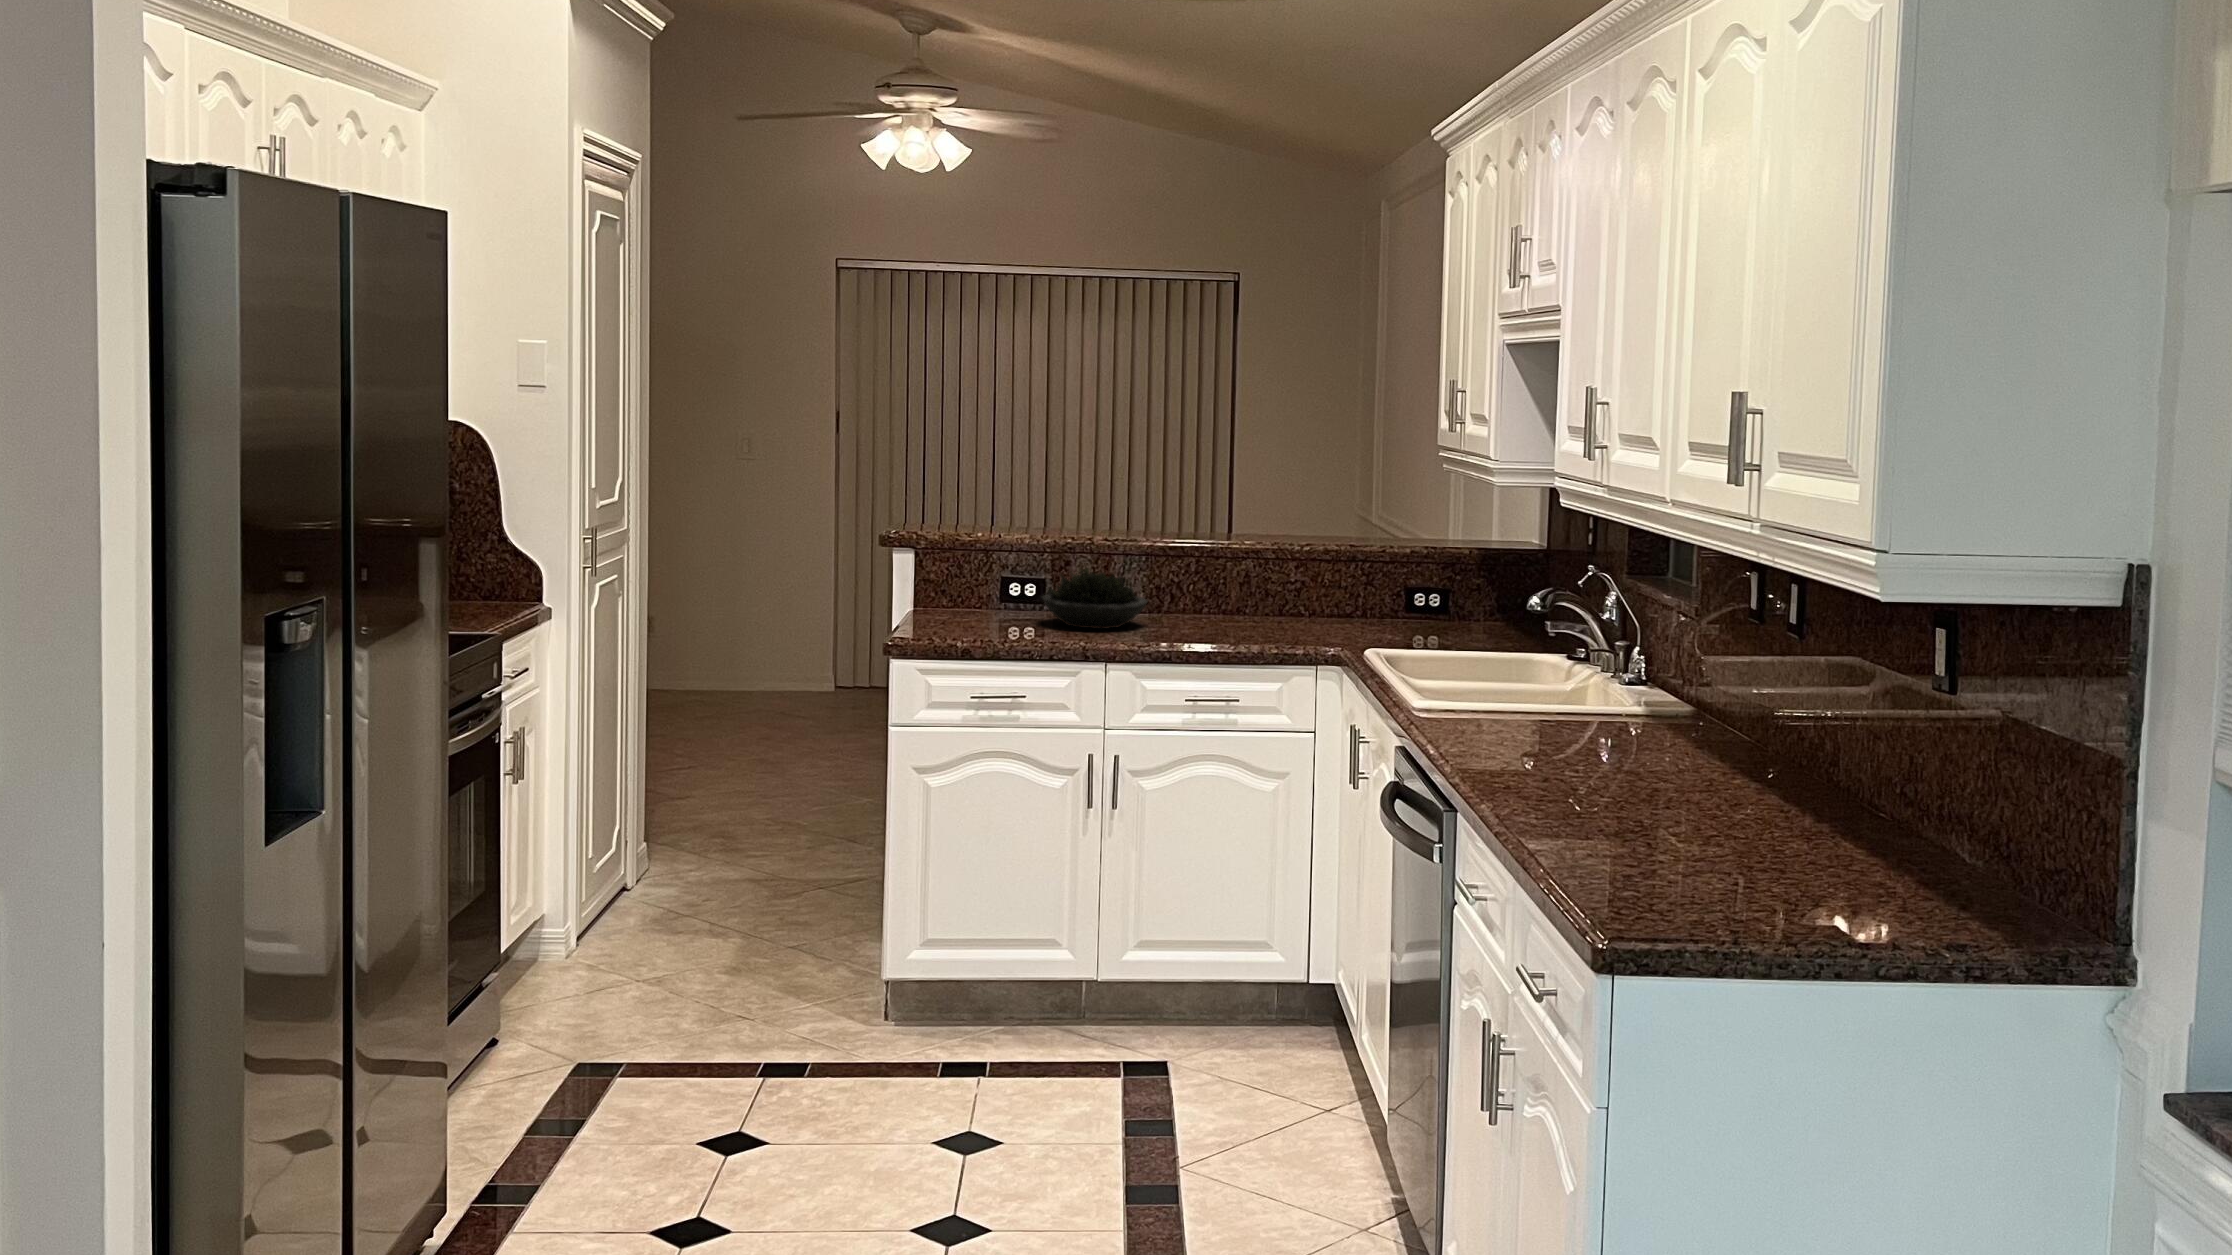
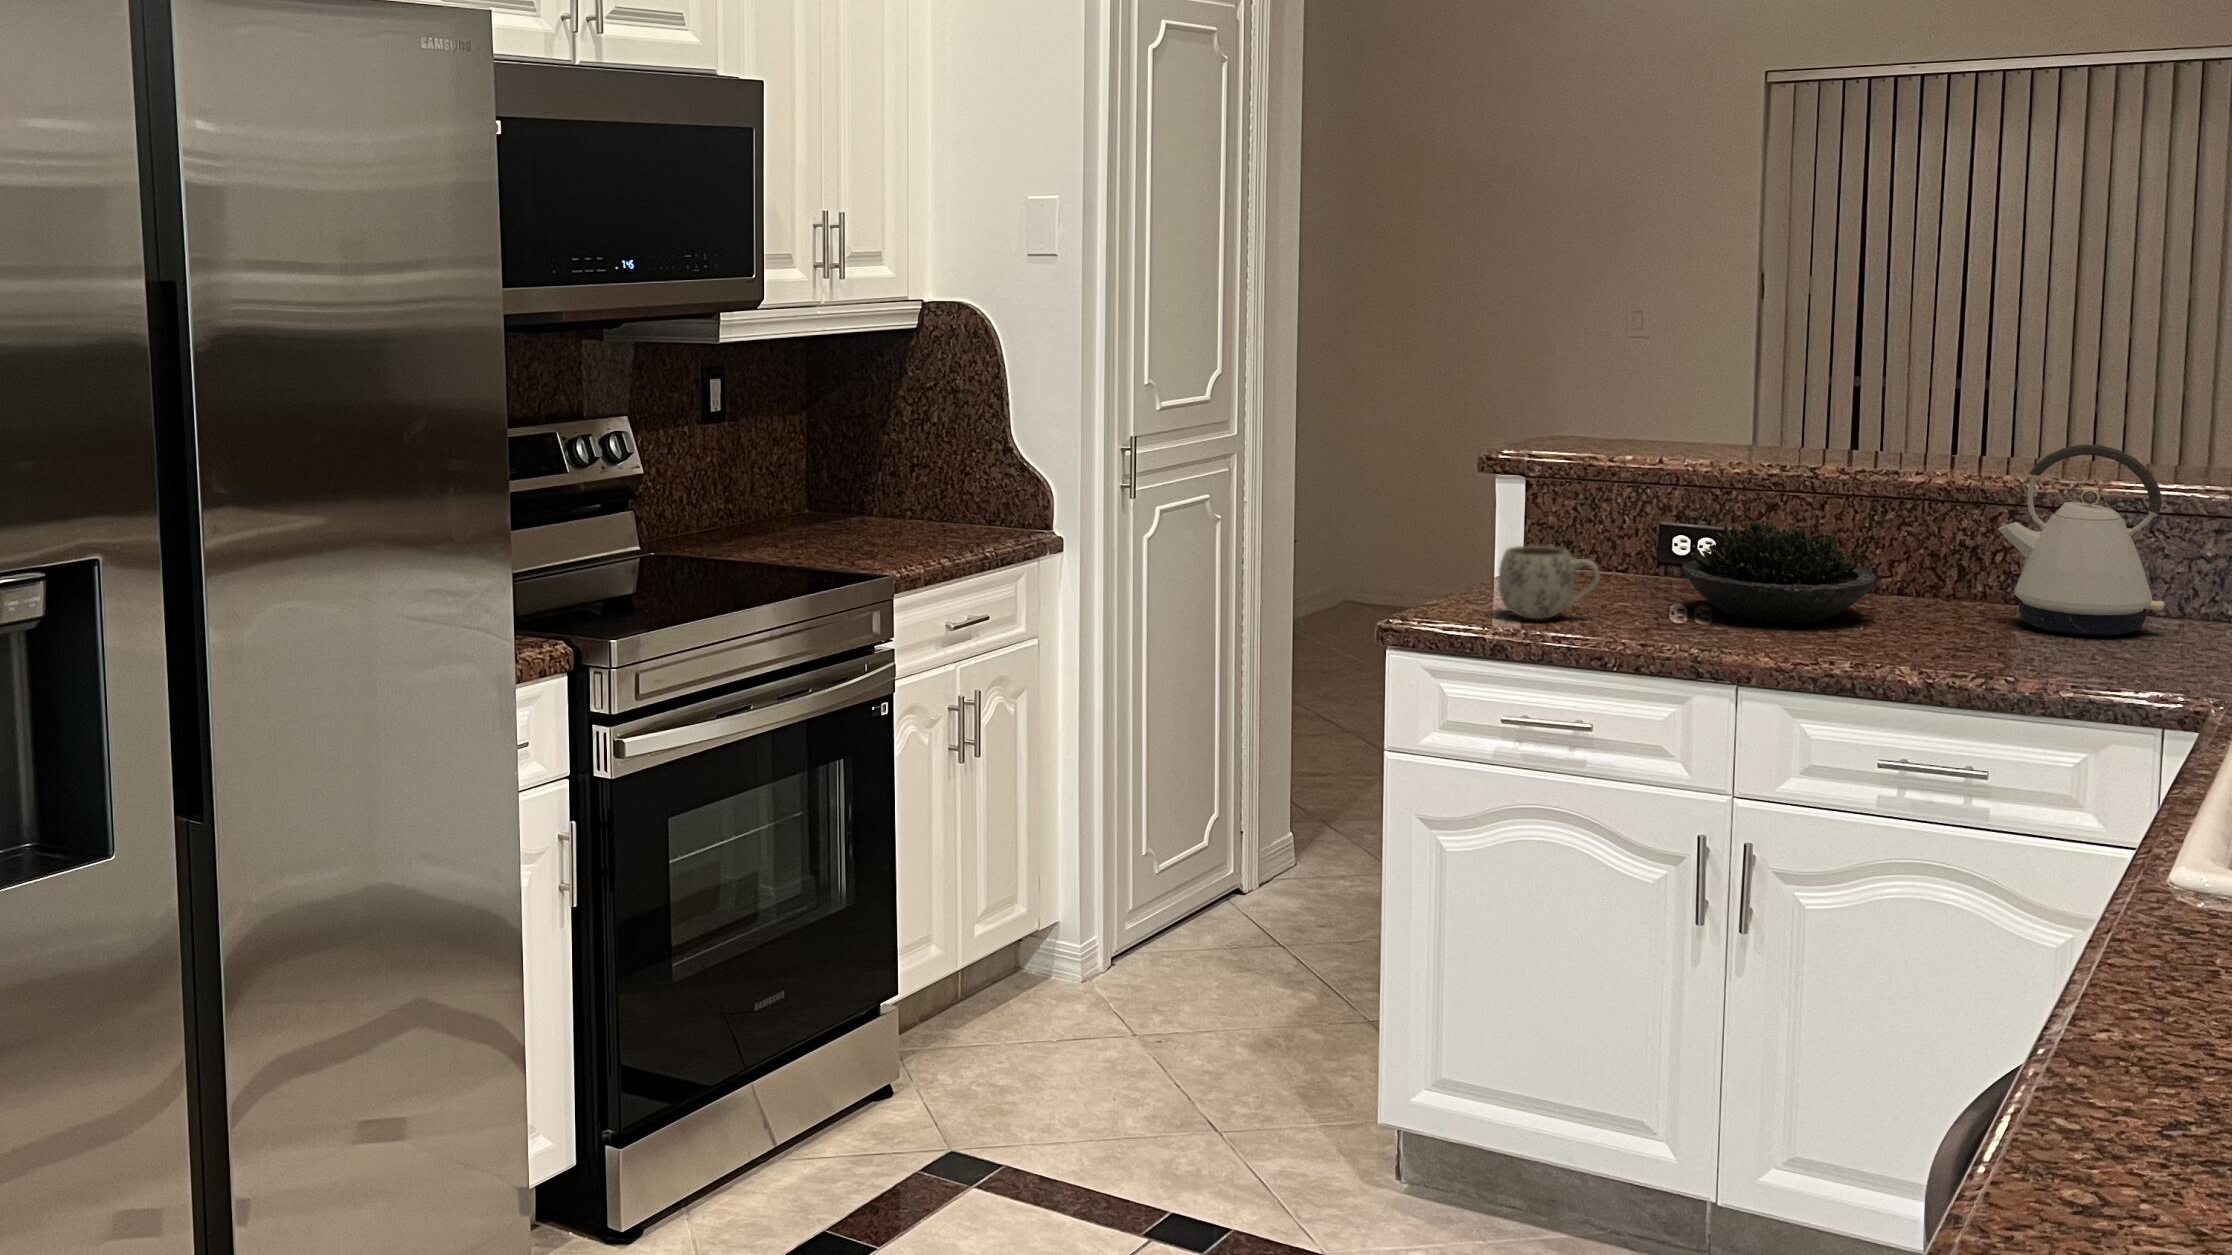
kettle: none [1201,519,1282,625] -> present [1998,445,2164,636]
mug: none [949,589,1011,635] -> present [1498,546,1600,619]

